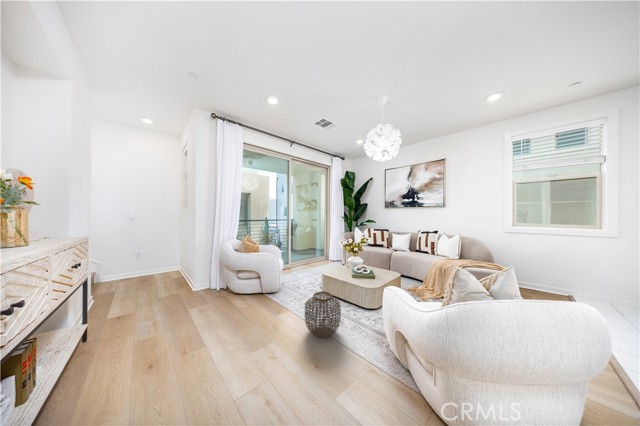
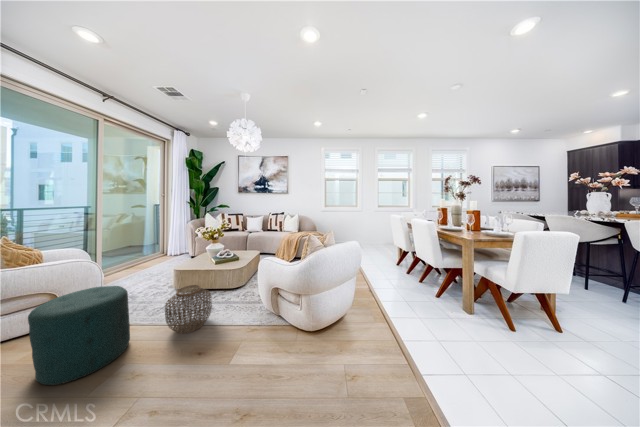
ottoman: none [239,275,285,338] -> present [28,286,130,385]

